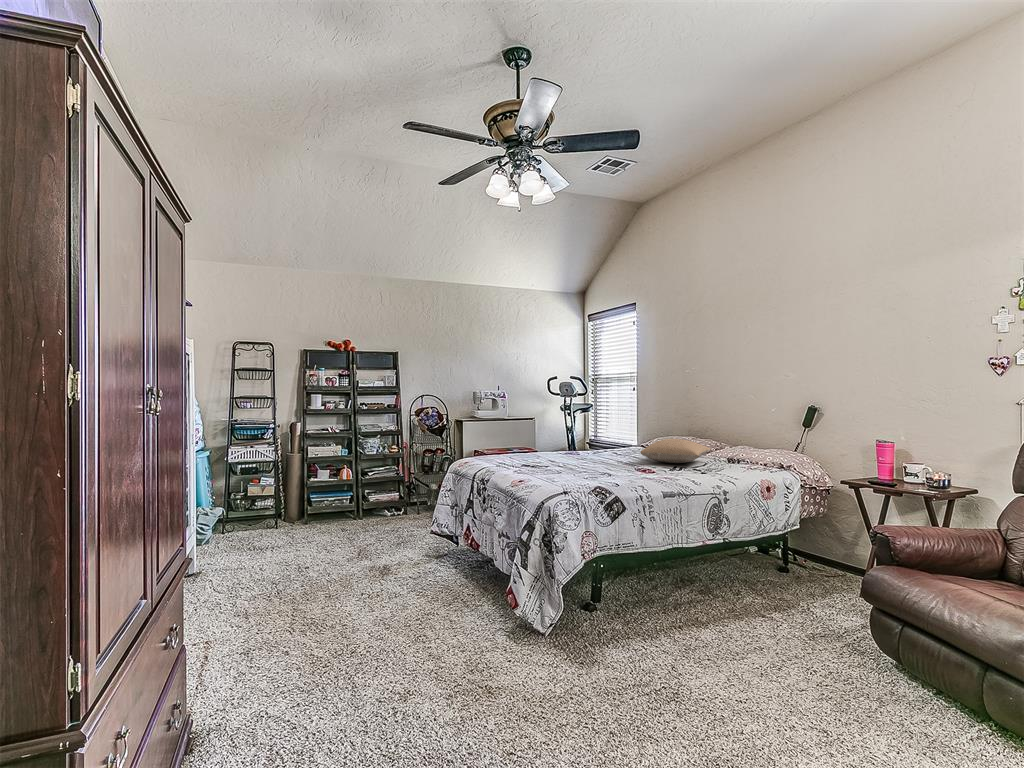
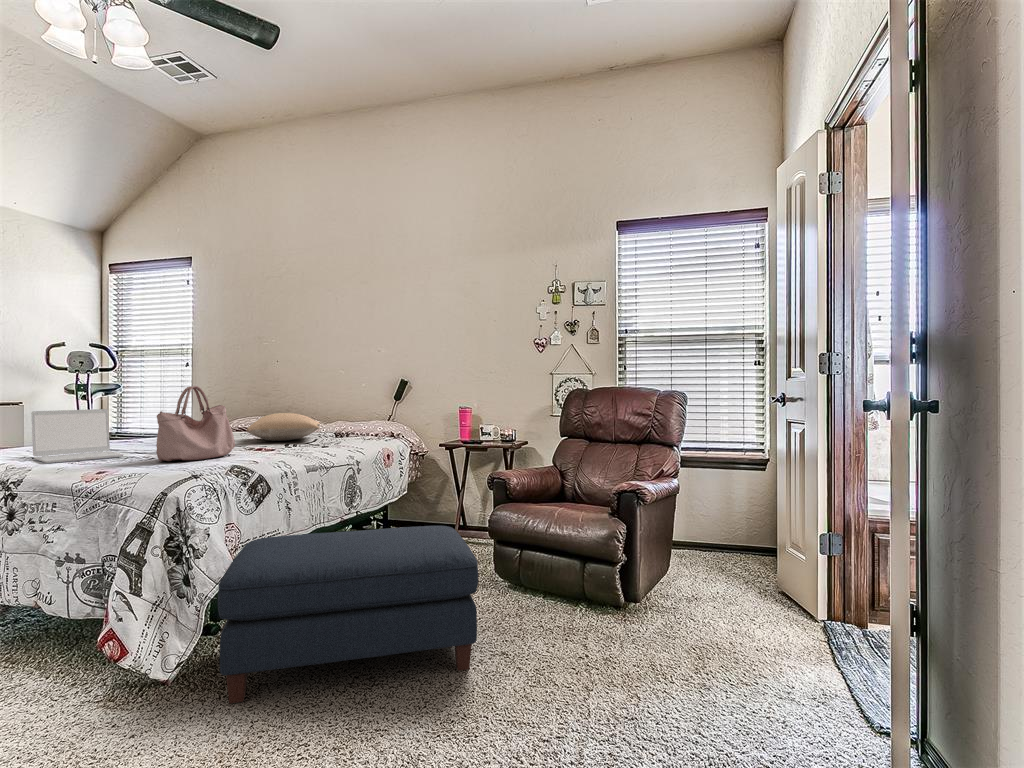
handbag: none [561,421,618,477] -> present [156,386,235,461]
laptop: none [508,432,552,468] -> present [31,409,124,463]
ottoman: none [554,548,781,727] -> present [218,526,478,704]

